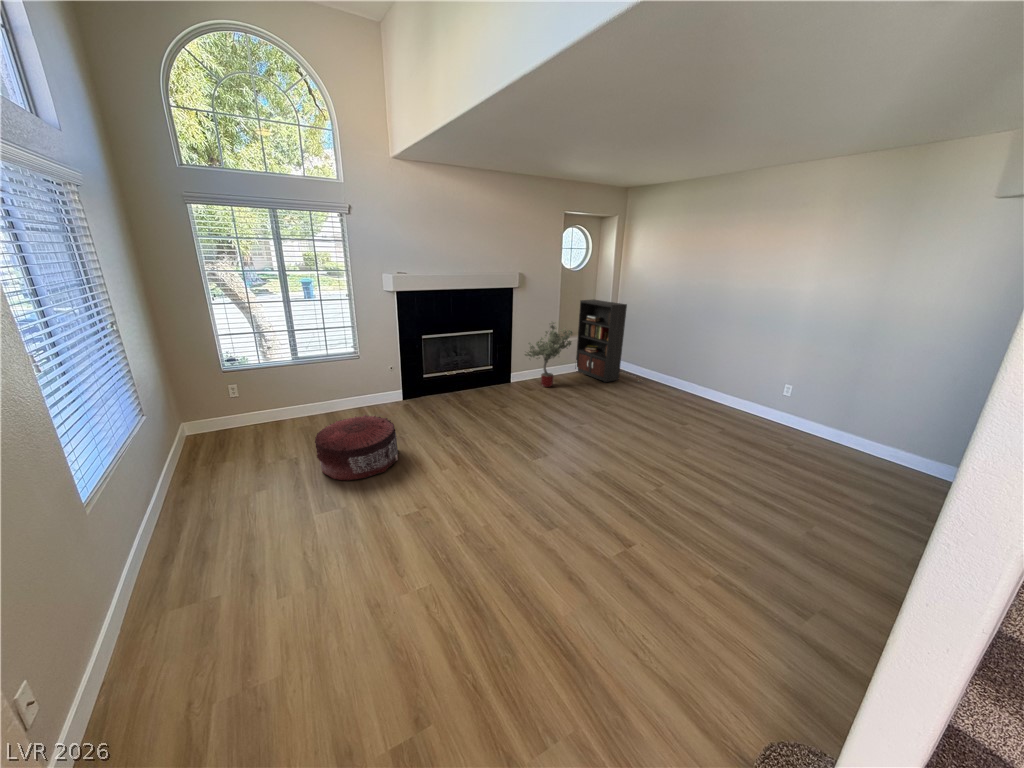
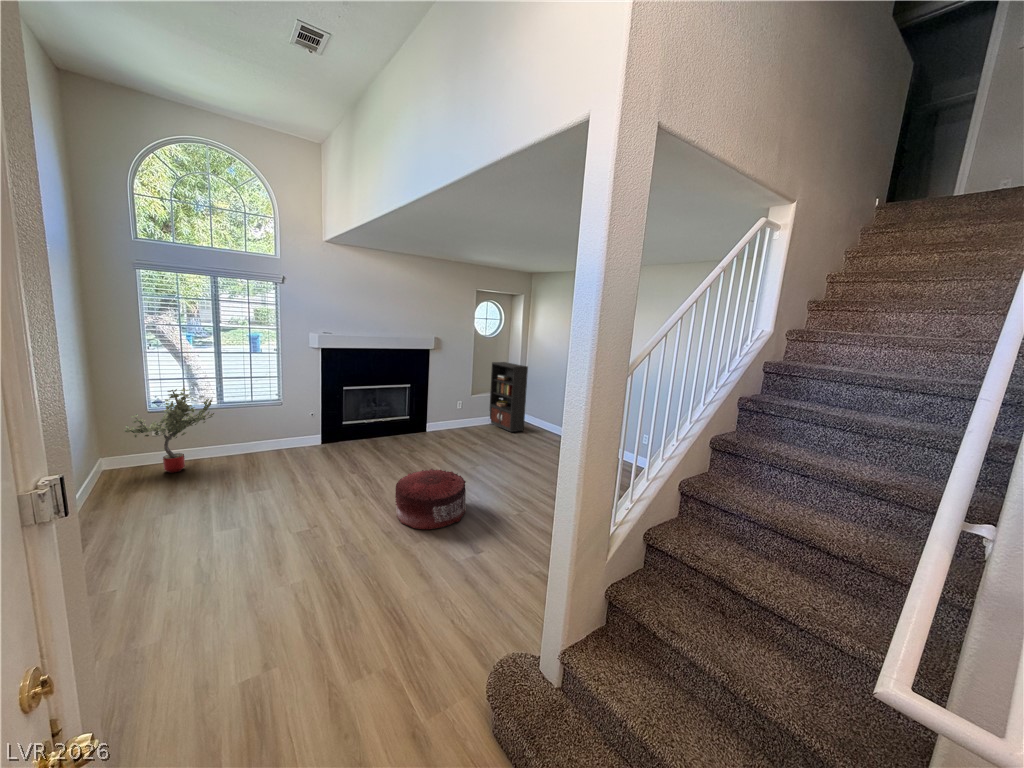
potted tree: present [525,322,573,387] -> present [124,388,214,473]
pouf: present [315,415,399,481] -> present [395,469,466,530]

